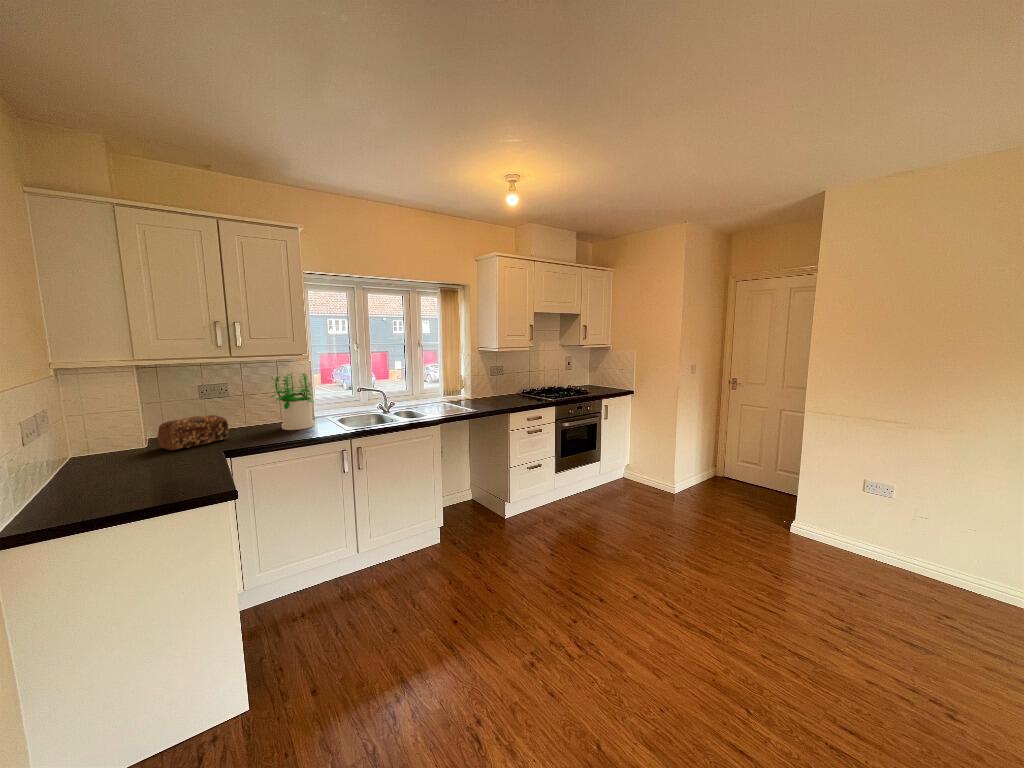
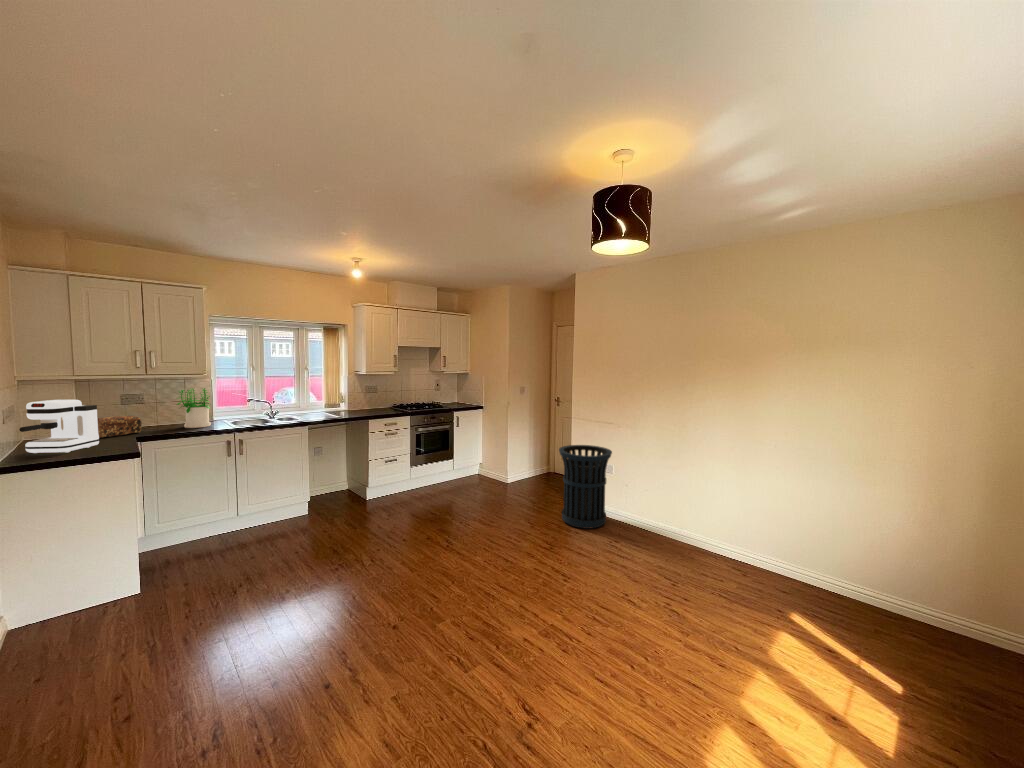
coffee maker: none [48,398,173,487] -> present [19,400,99,453]
trash can: none [811,454,921,589] -> present [559,445,612,529]

